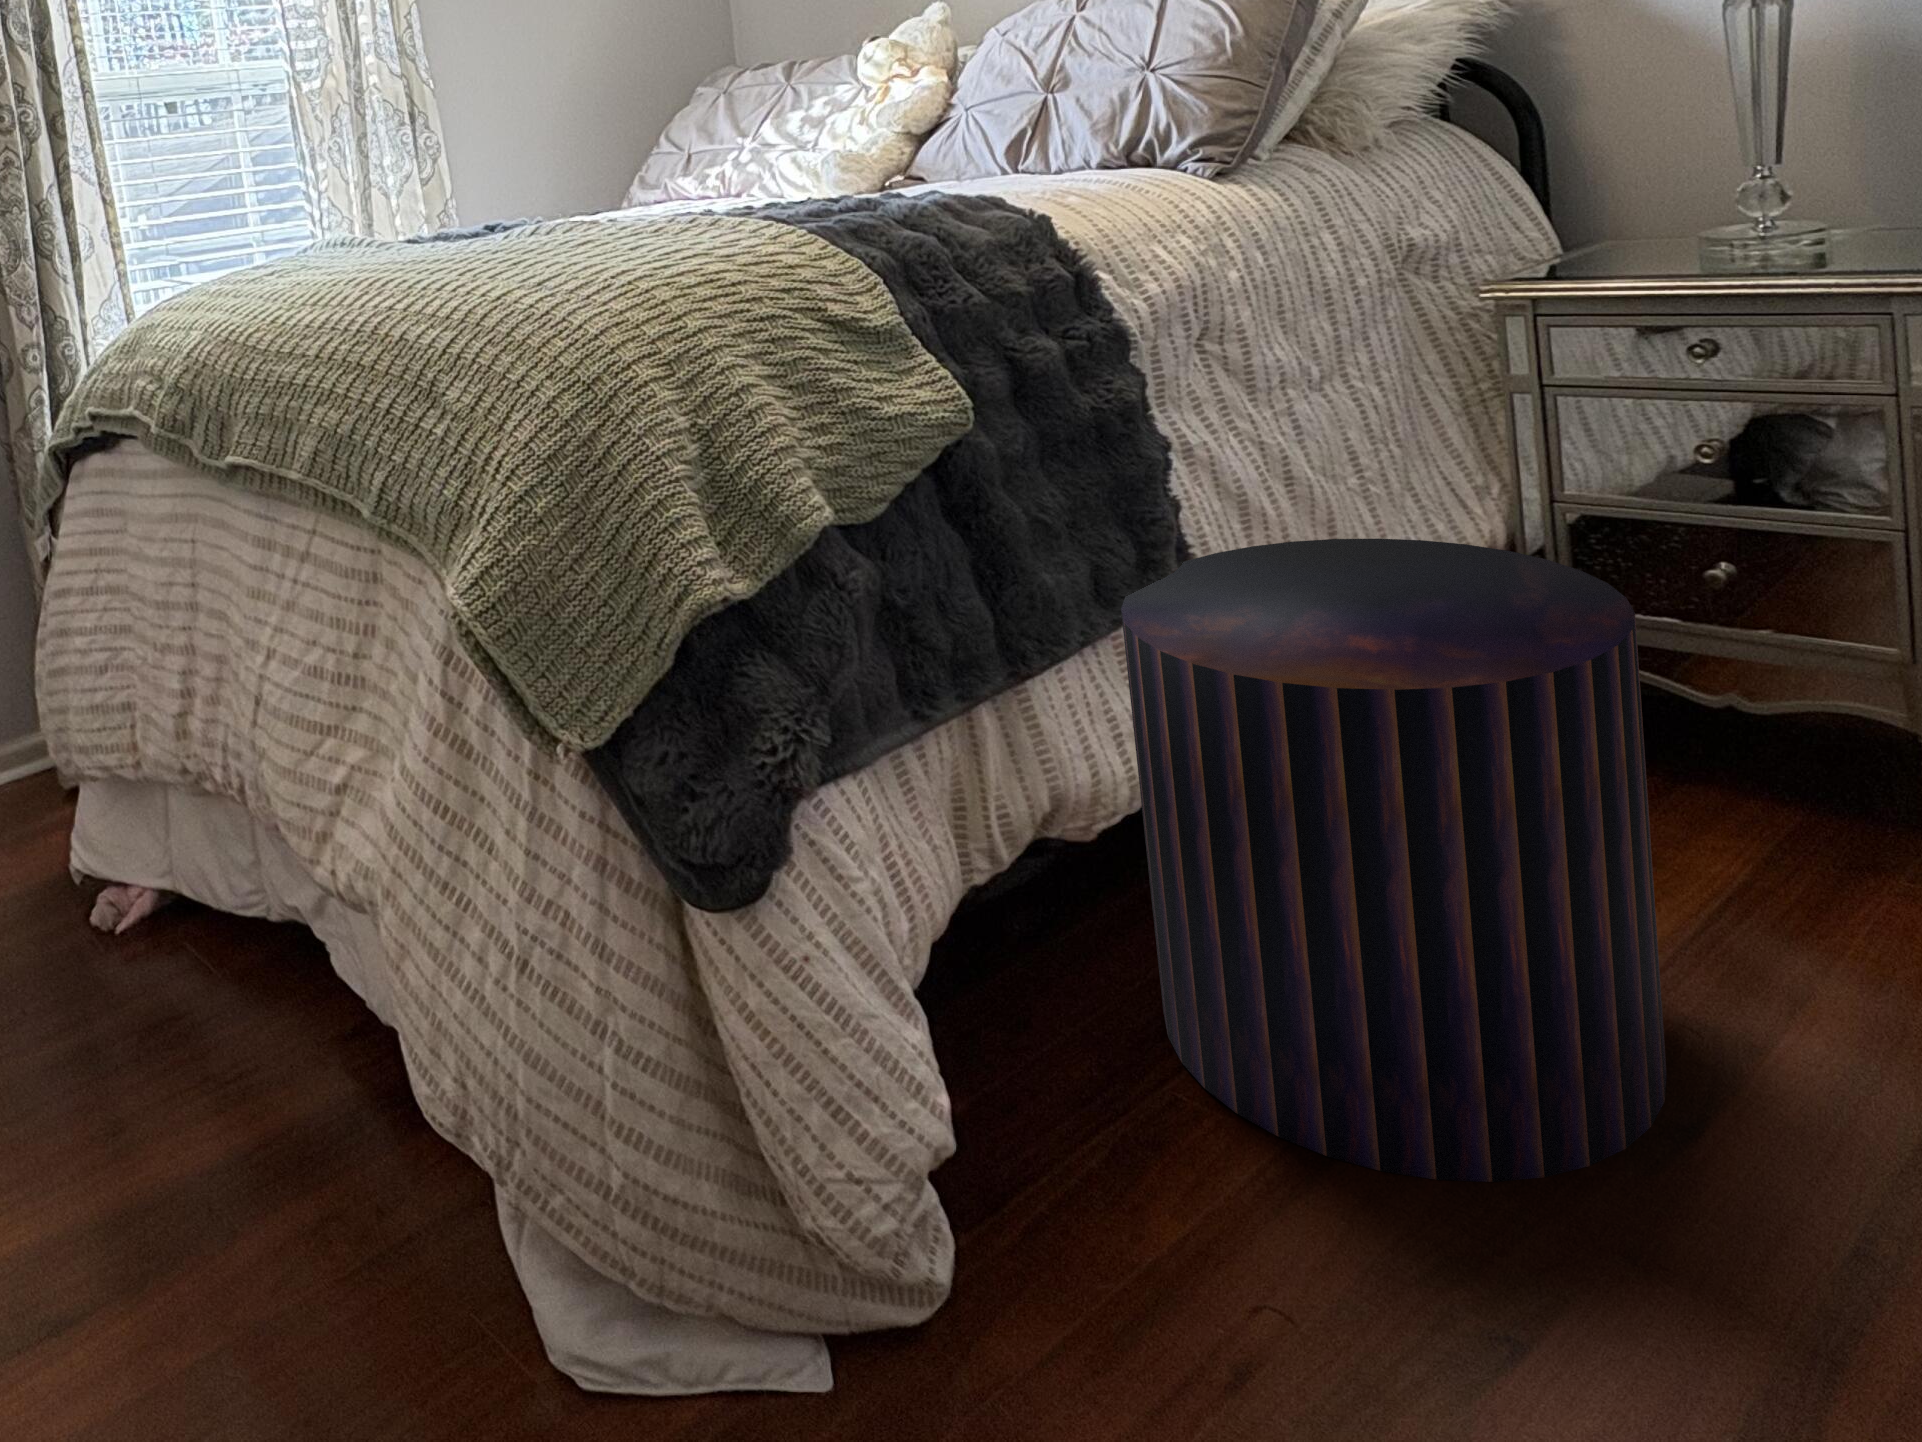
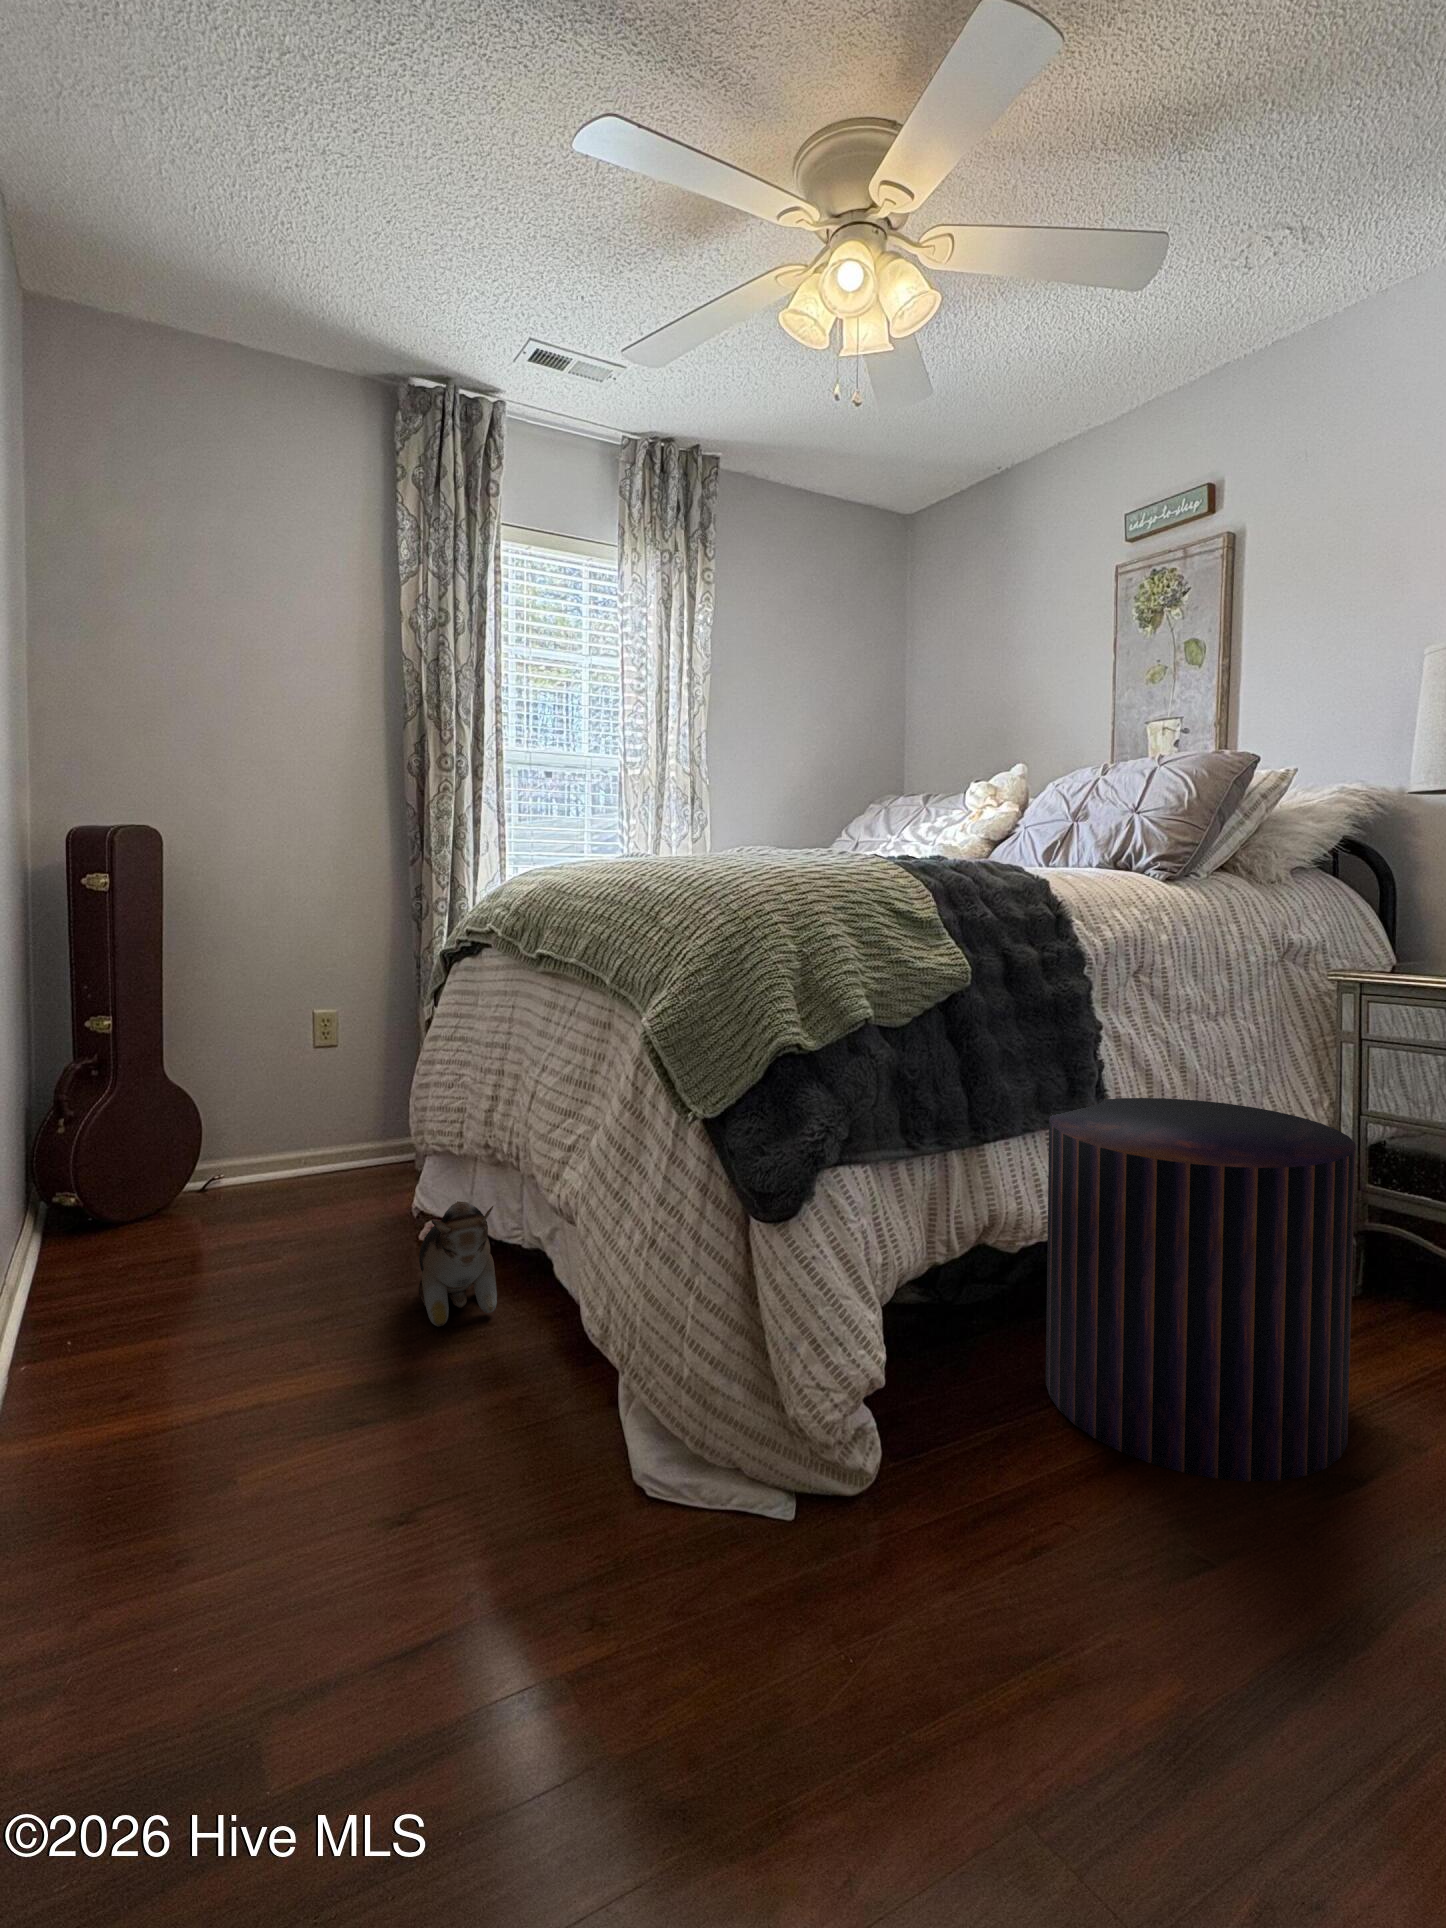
plush toy: none [101,891,245,1100] -> present [419,1201,497,1327]

